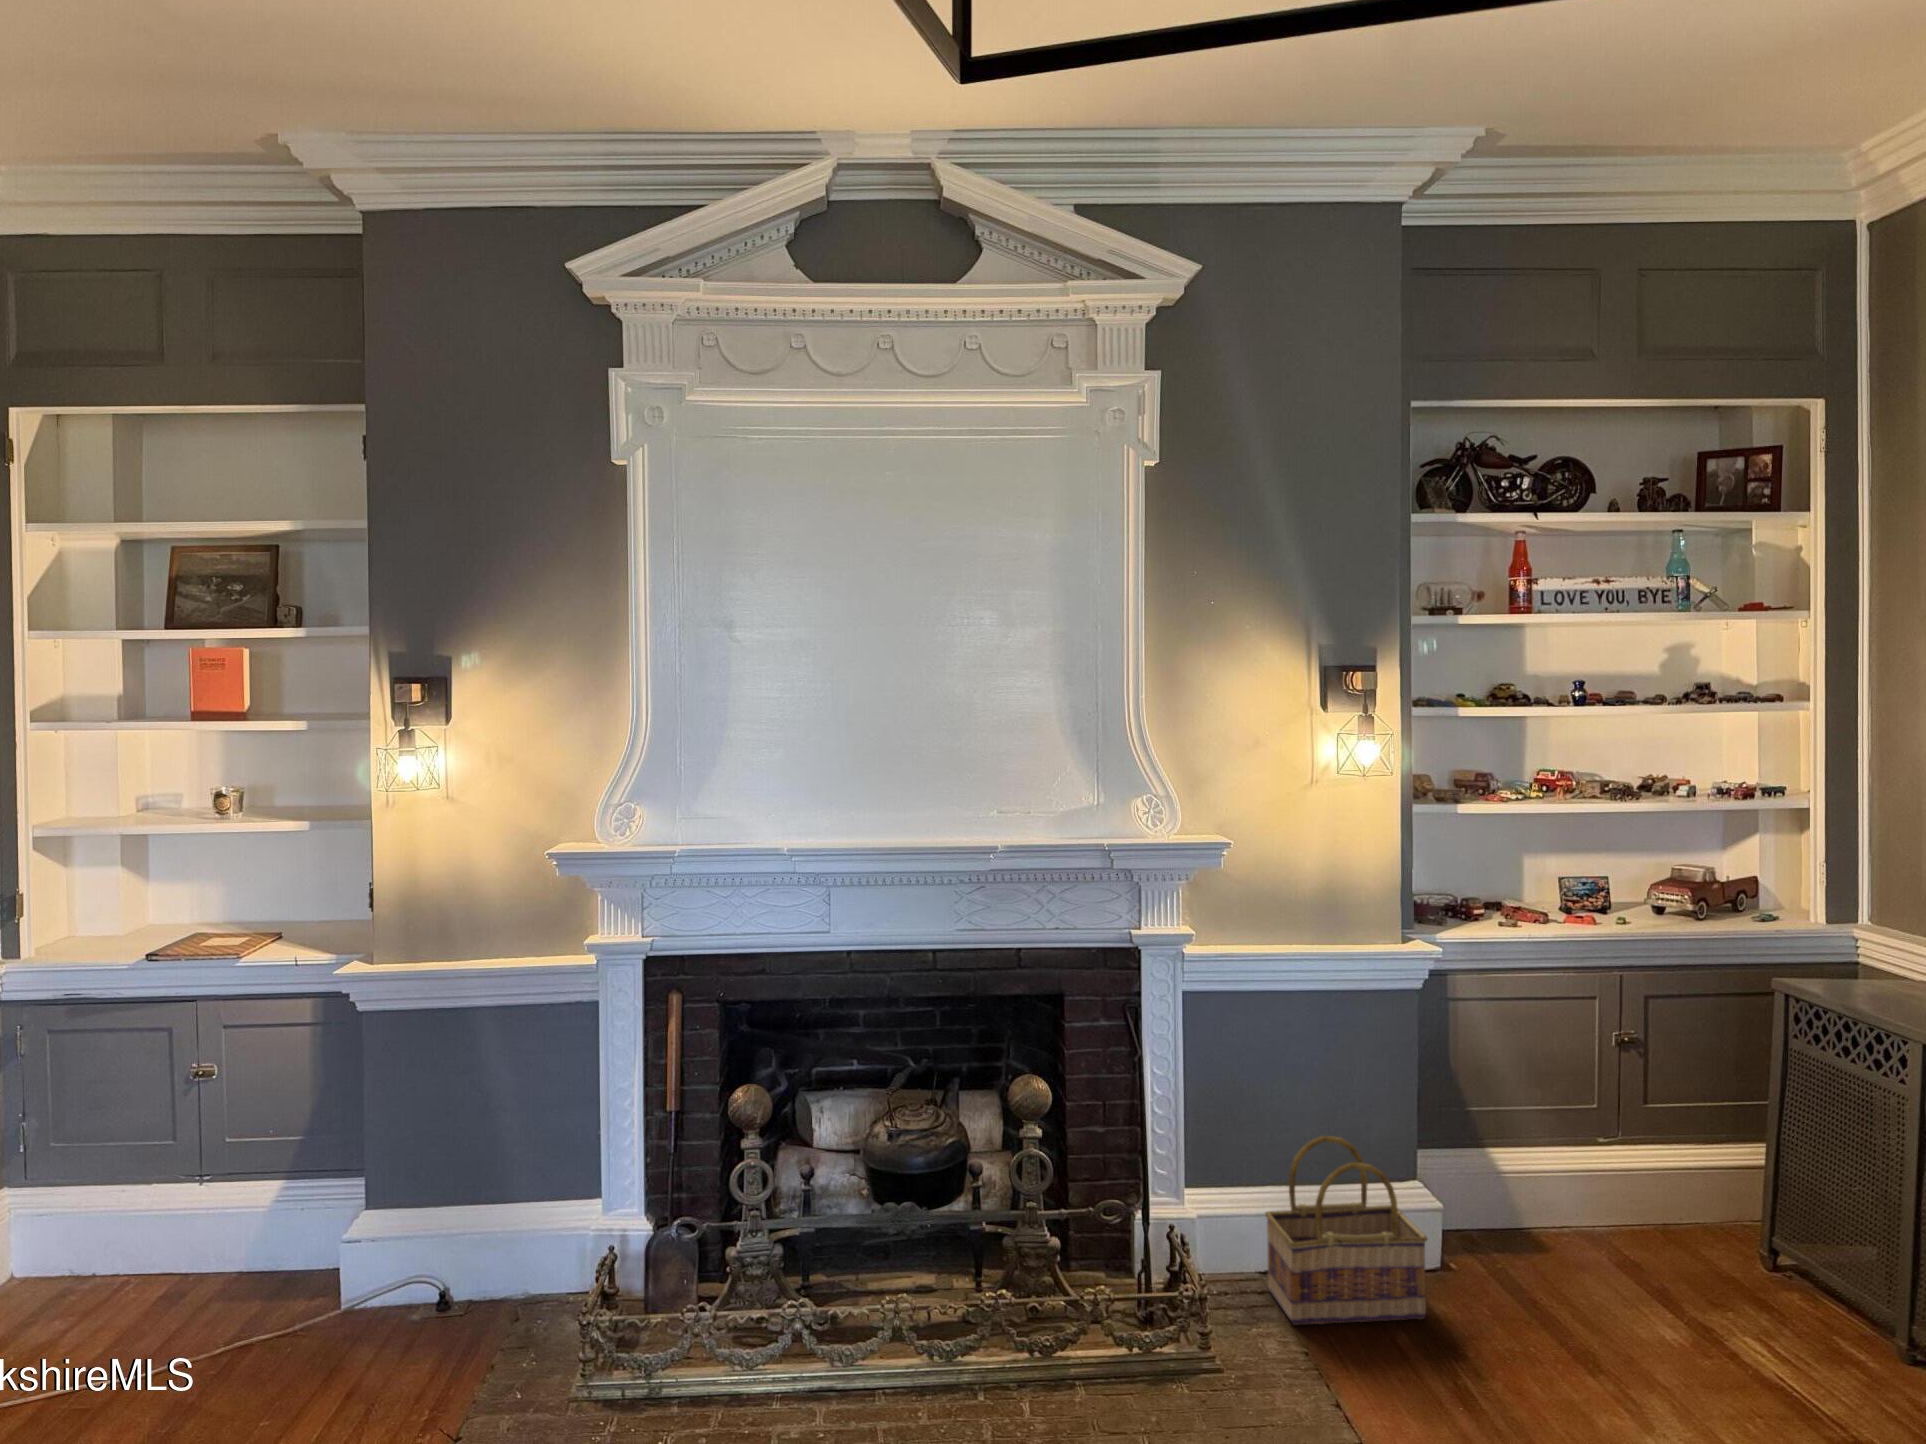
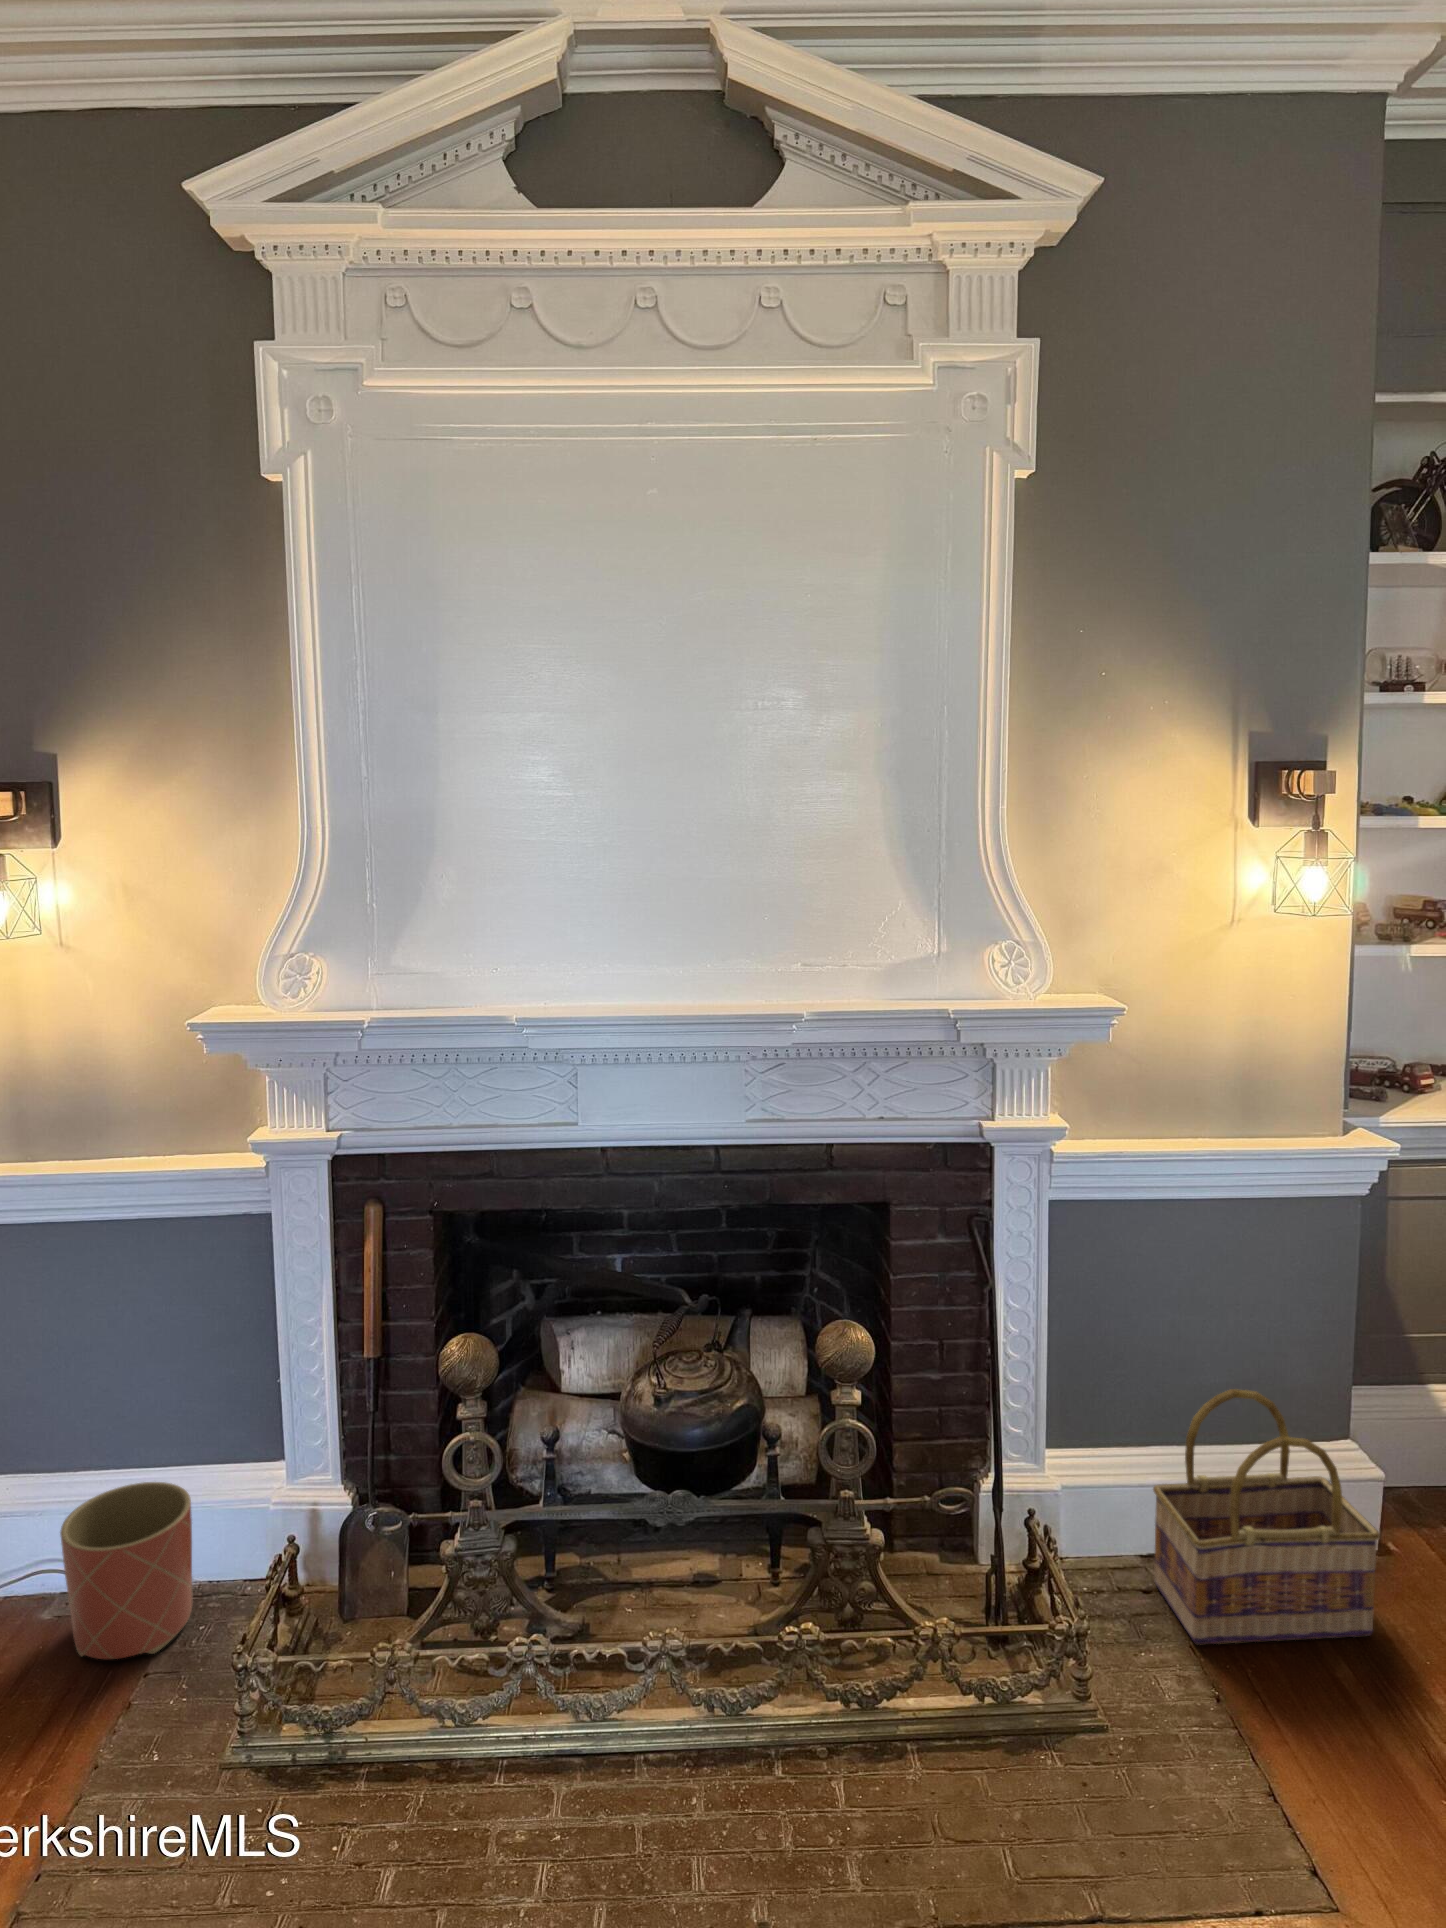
planter: none [435,1214,531,1342] -> present [60,1482,192,1659]

